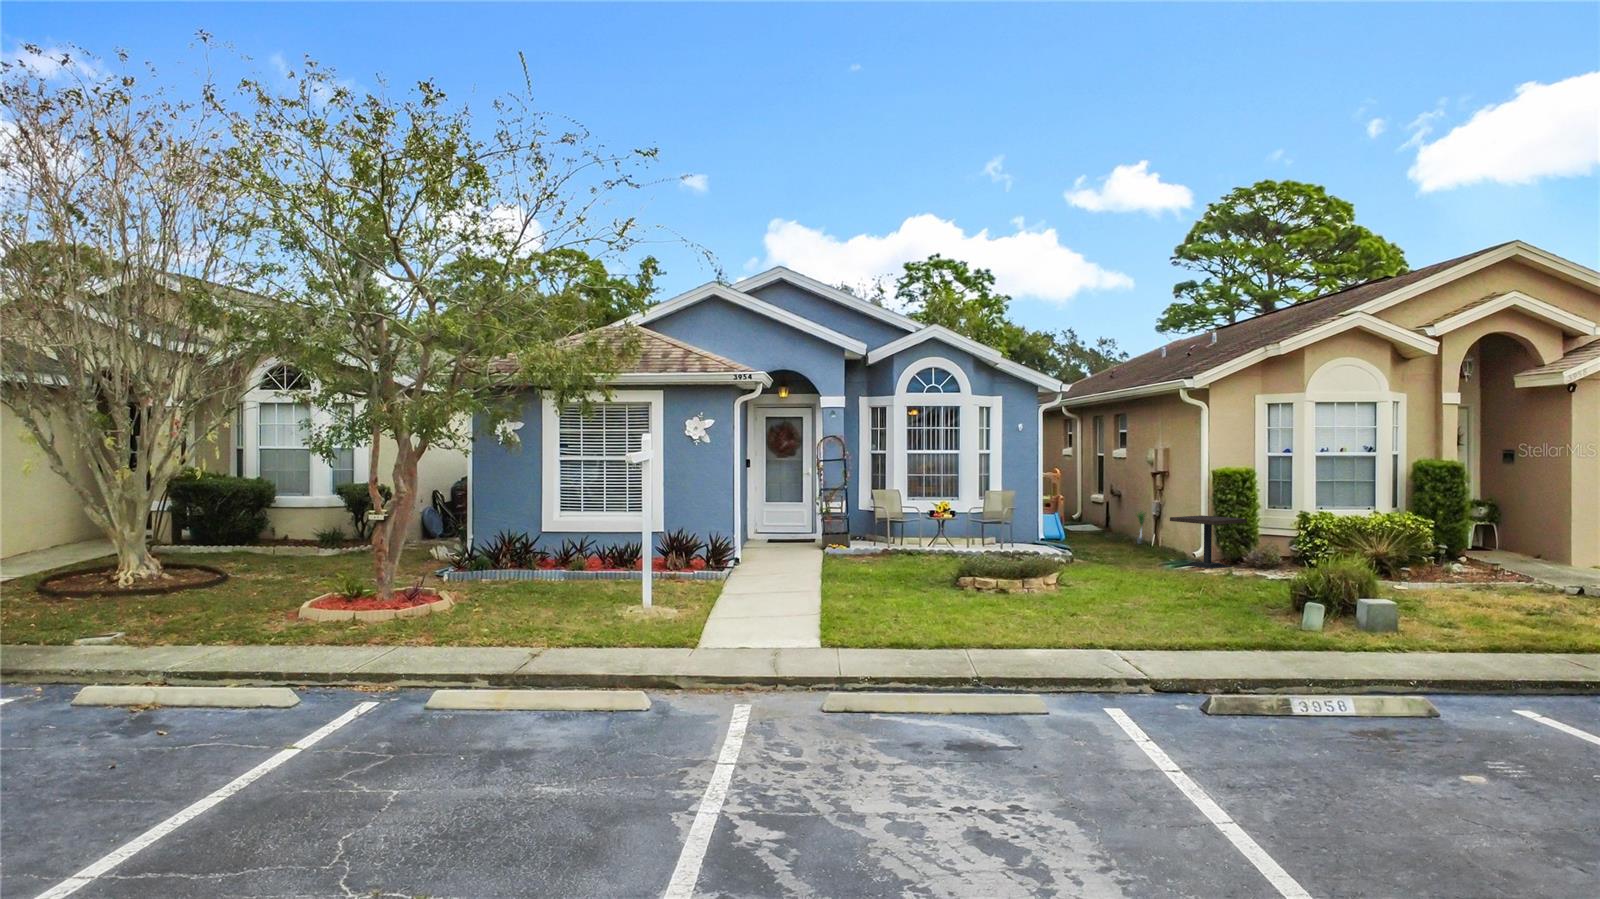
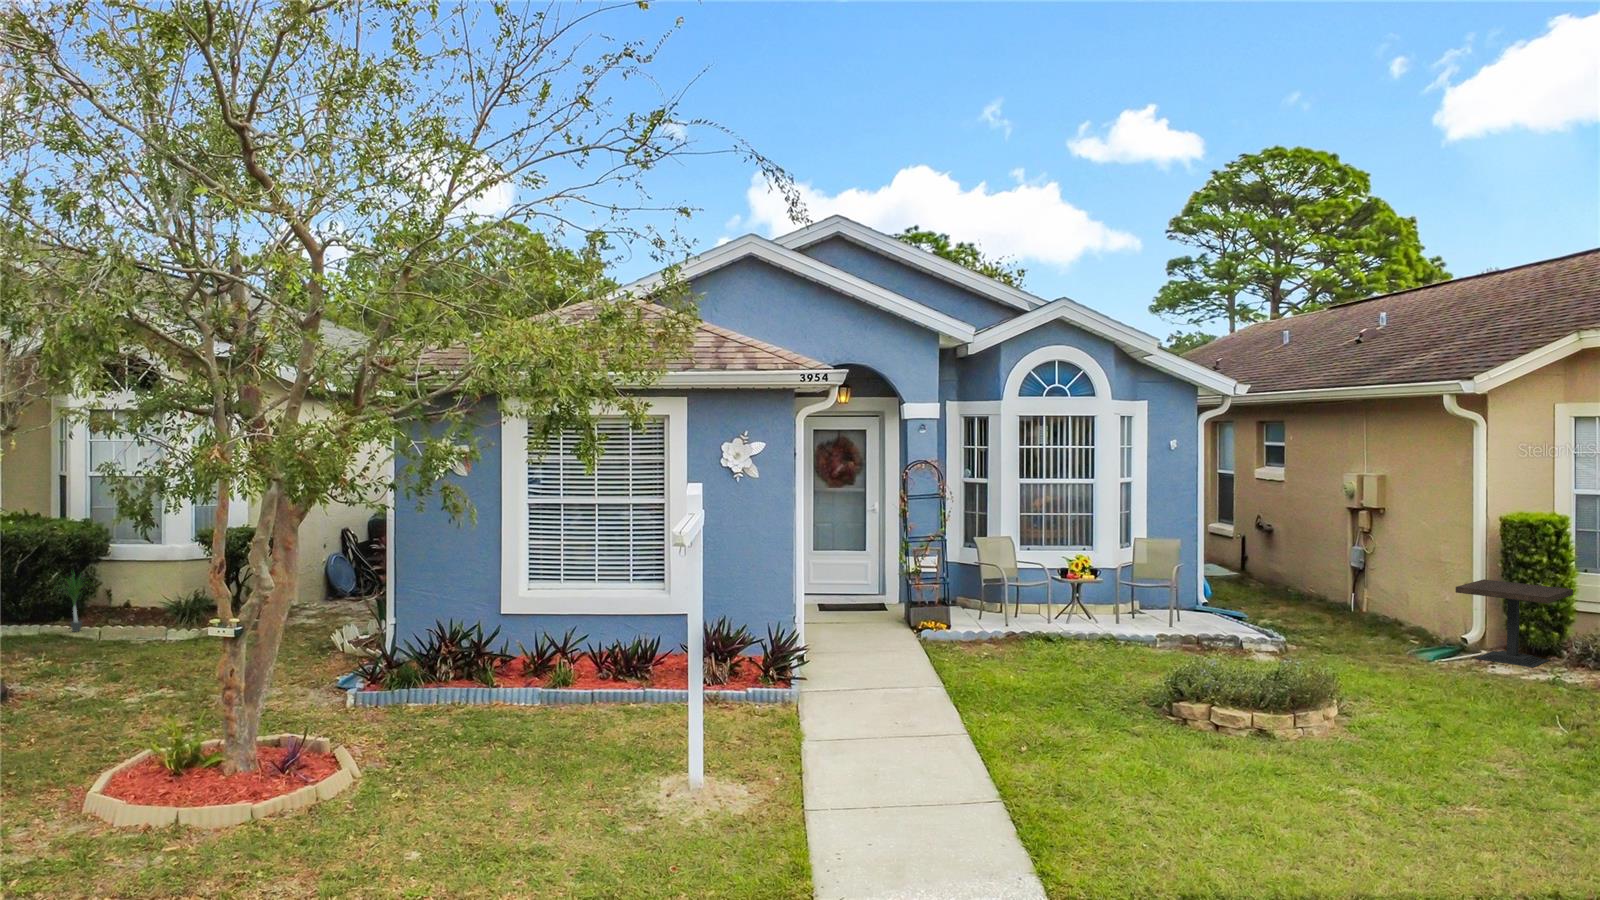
potted plant: present [1137,511,1146,544] -> present [63,575,87,632]

